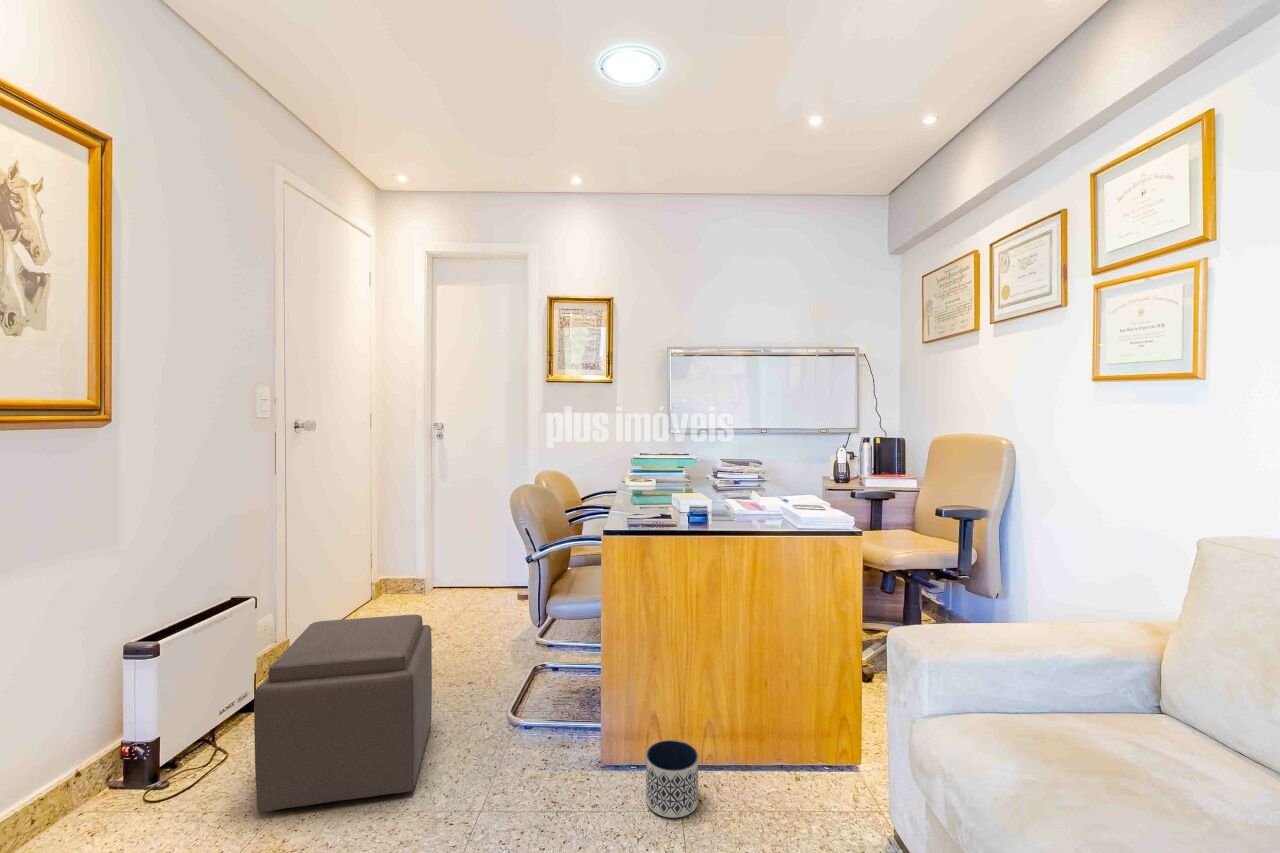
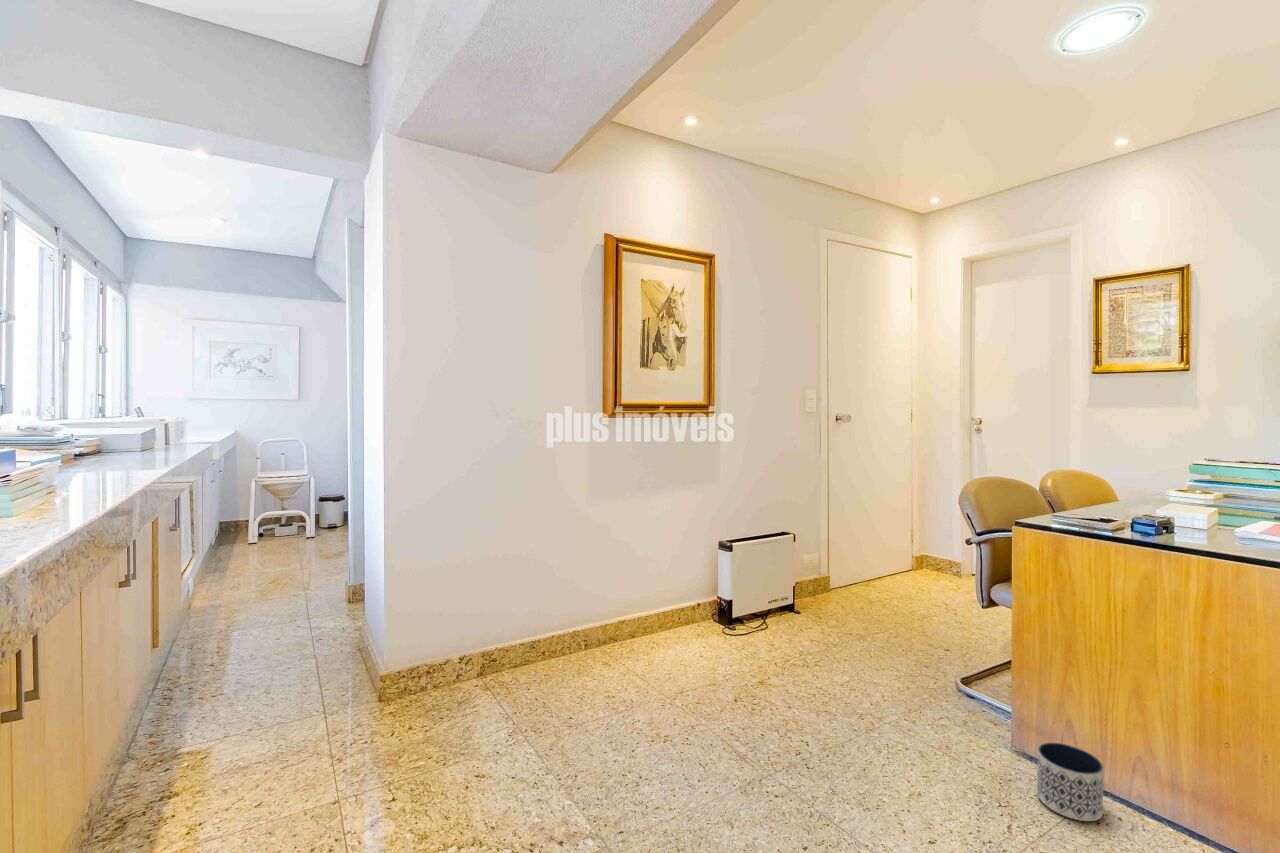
ottoman: present [254,615,432,812] -> none [762,557,892,689]

